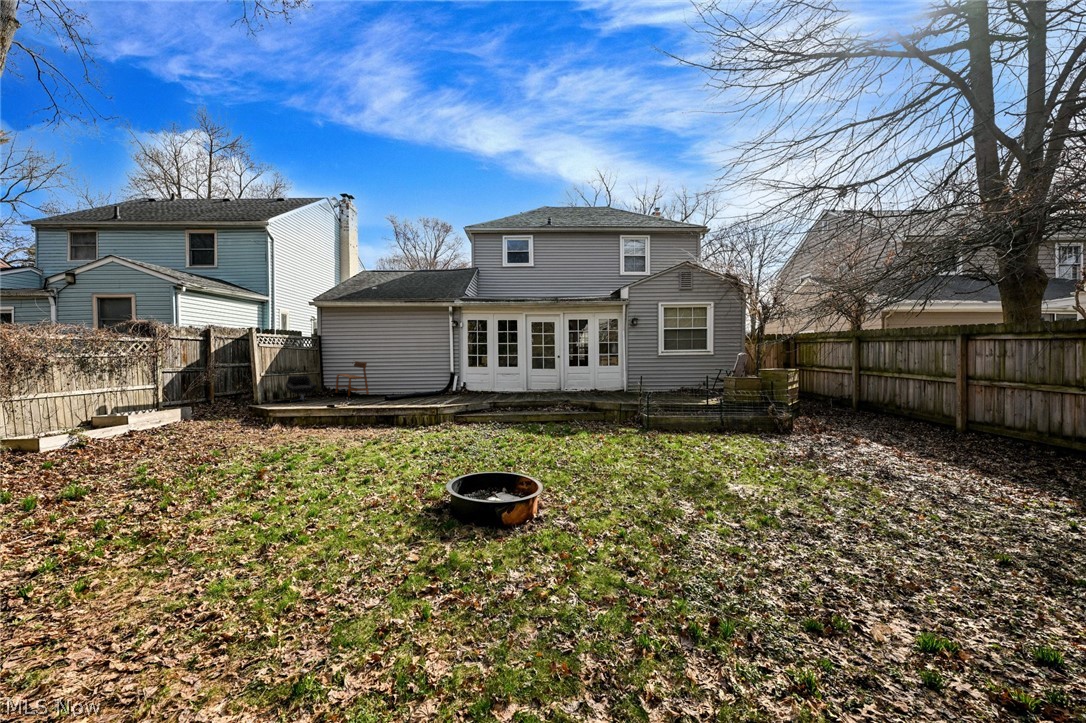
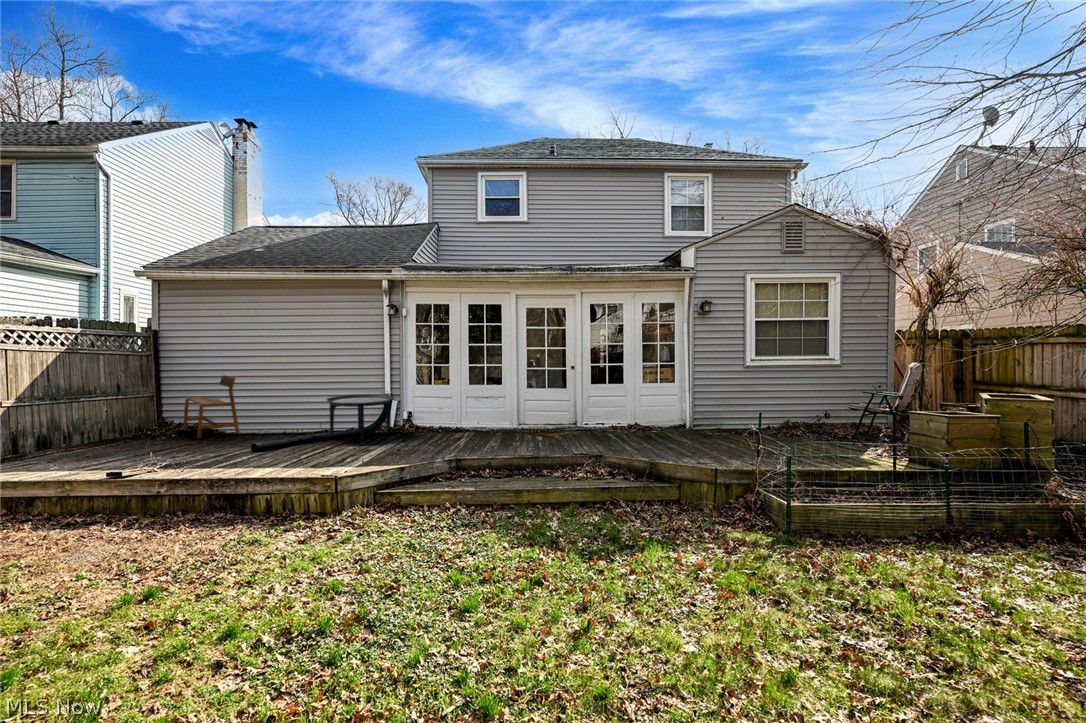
round table: none [419,372,456,397] -> present [327,394,393,440]
lounge chair: present [286,375,317,401] -> none [64,401,132,453]

